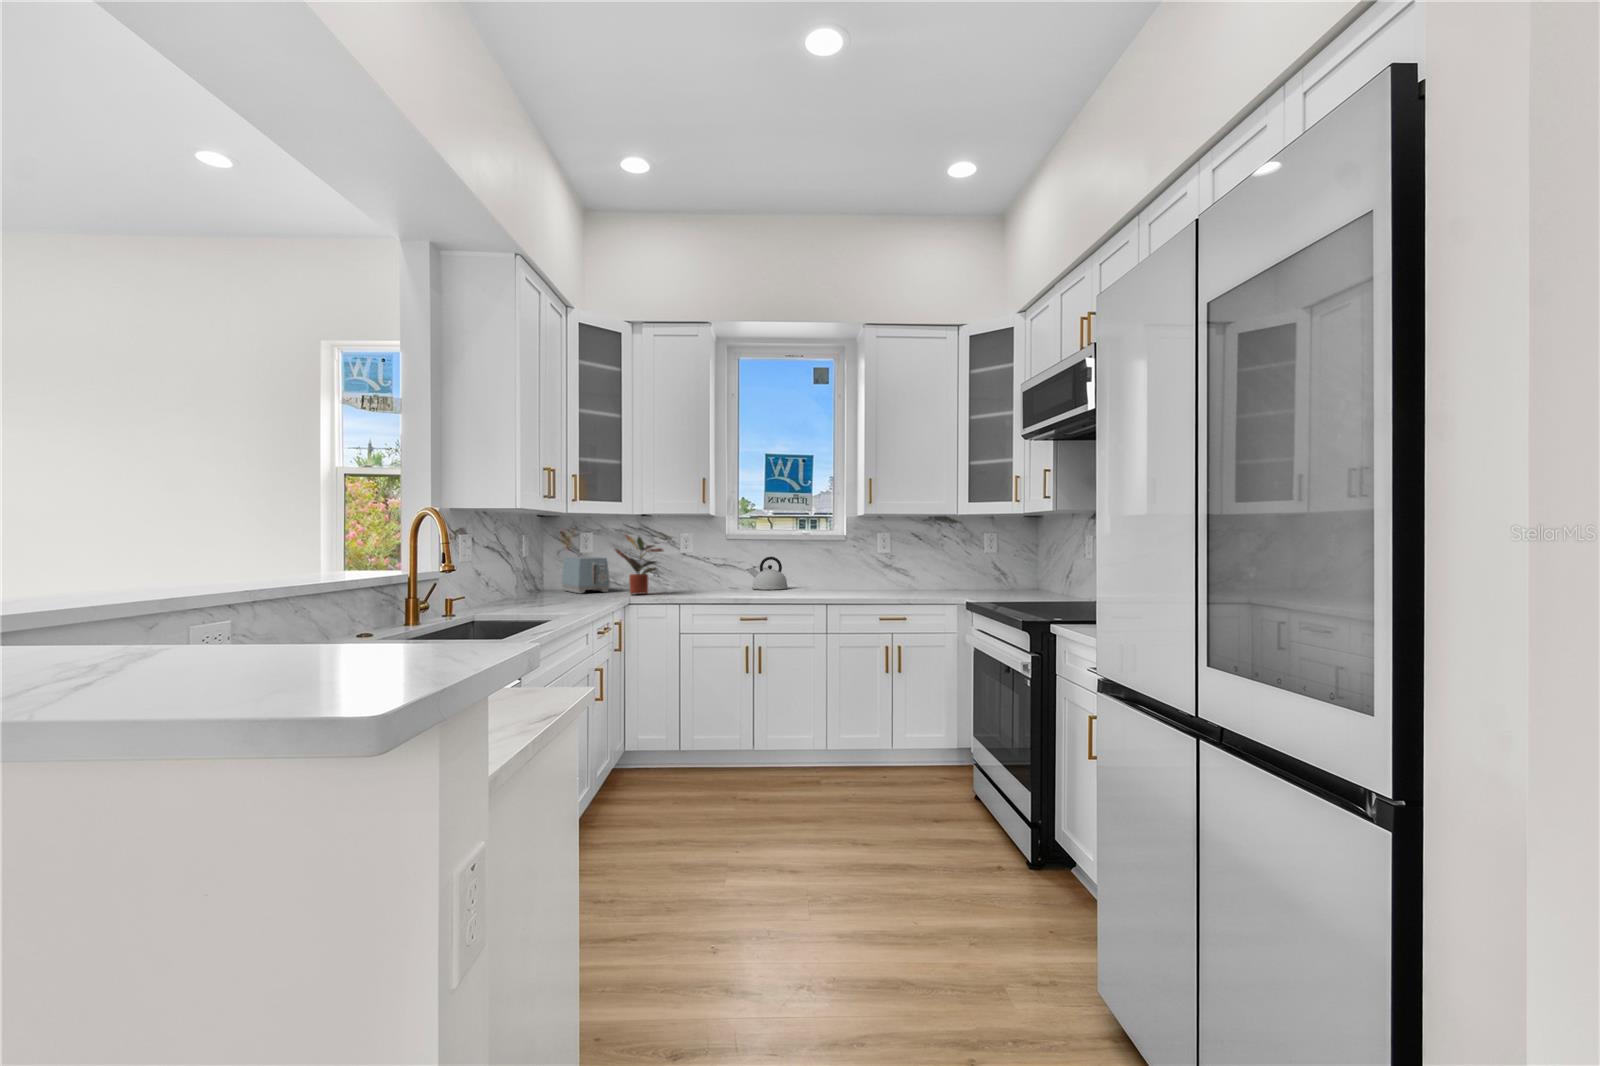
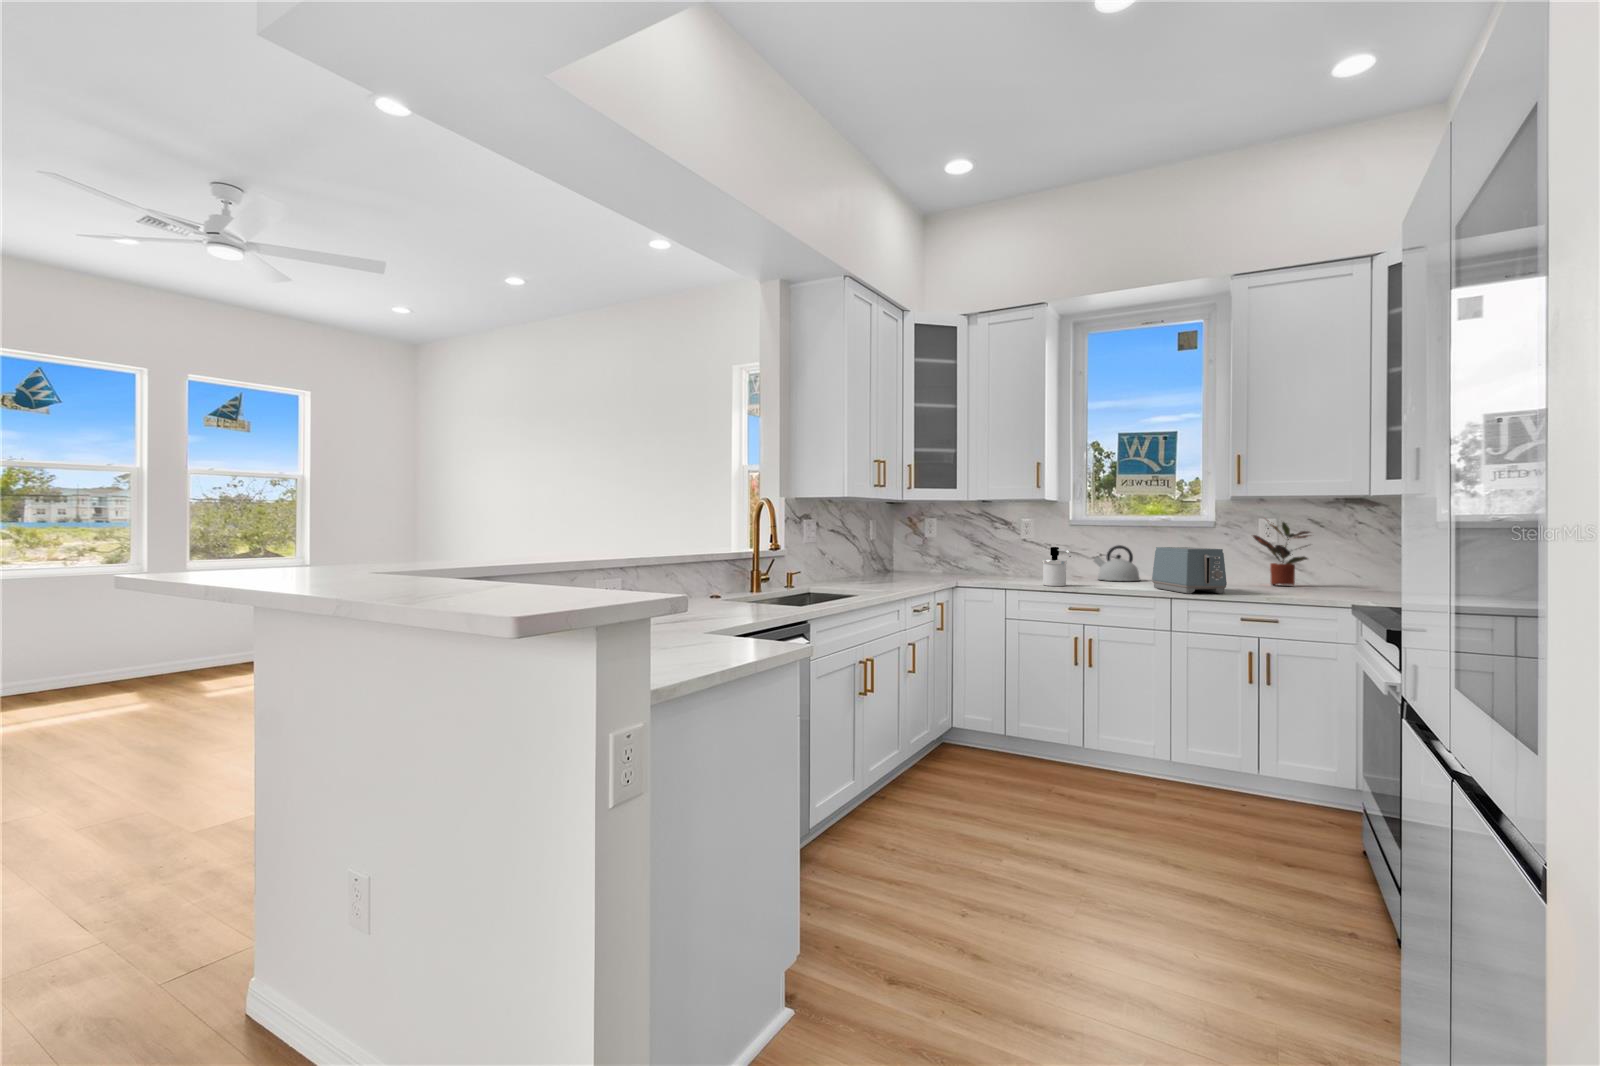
potted plant: present [615,535,663,594] -> present [1253,522,1309,585]
toaster: present [562,557,610,594] -> present [1152,547,1227,594]
soap dispenser: none [715,560,744,597] -> present [1042,547,1071,586]

